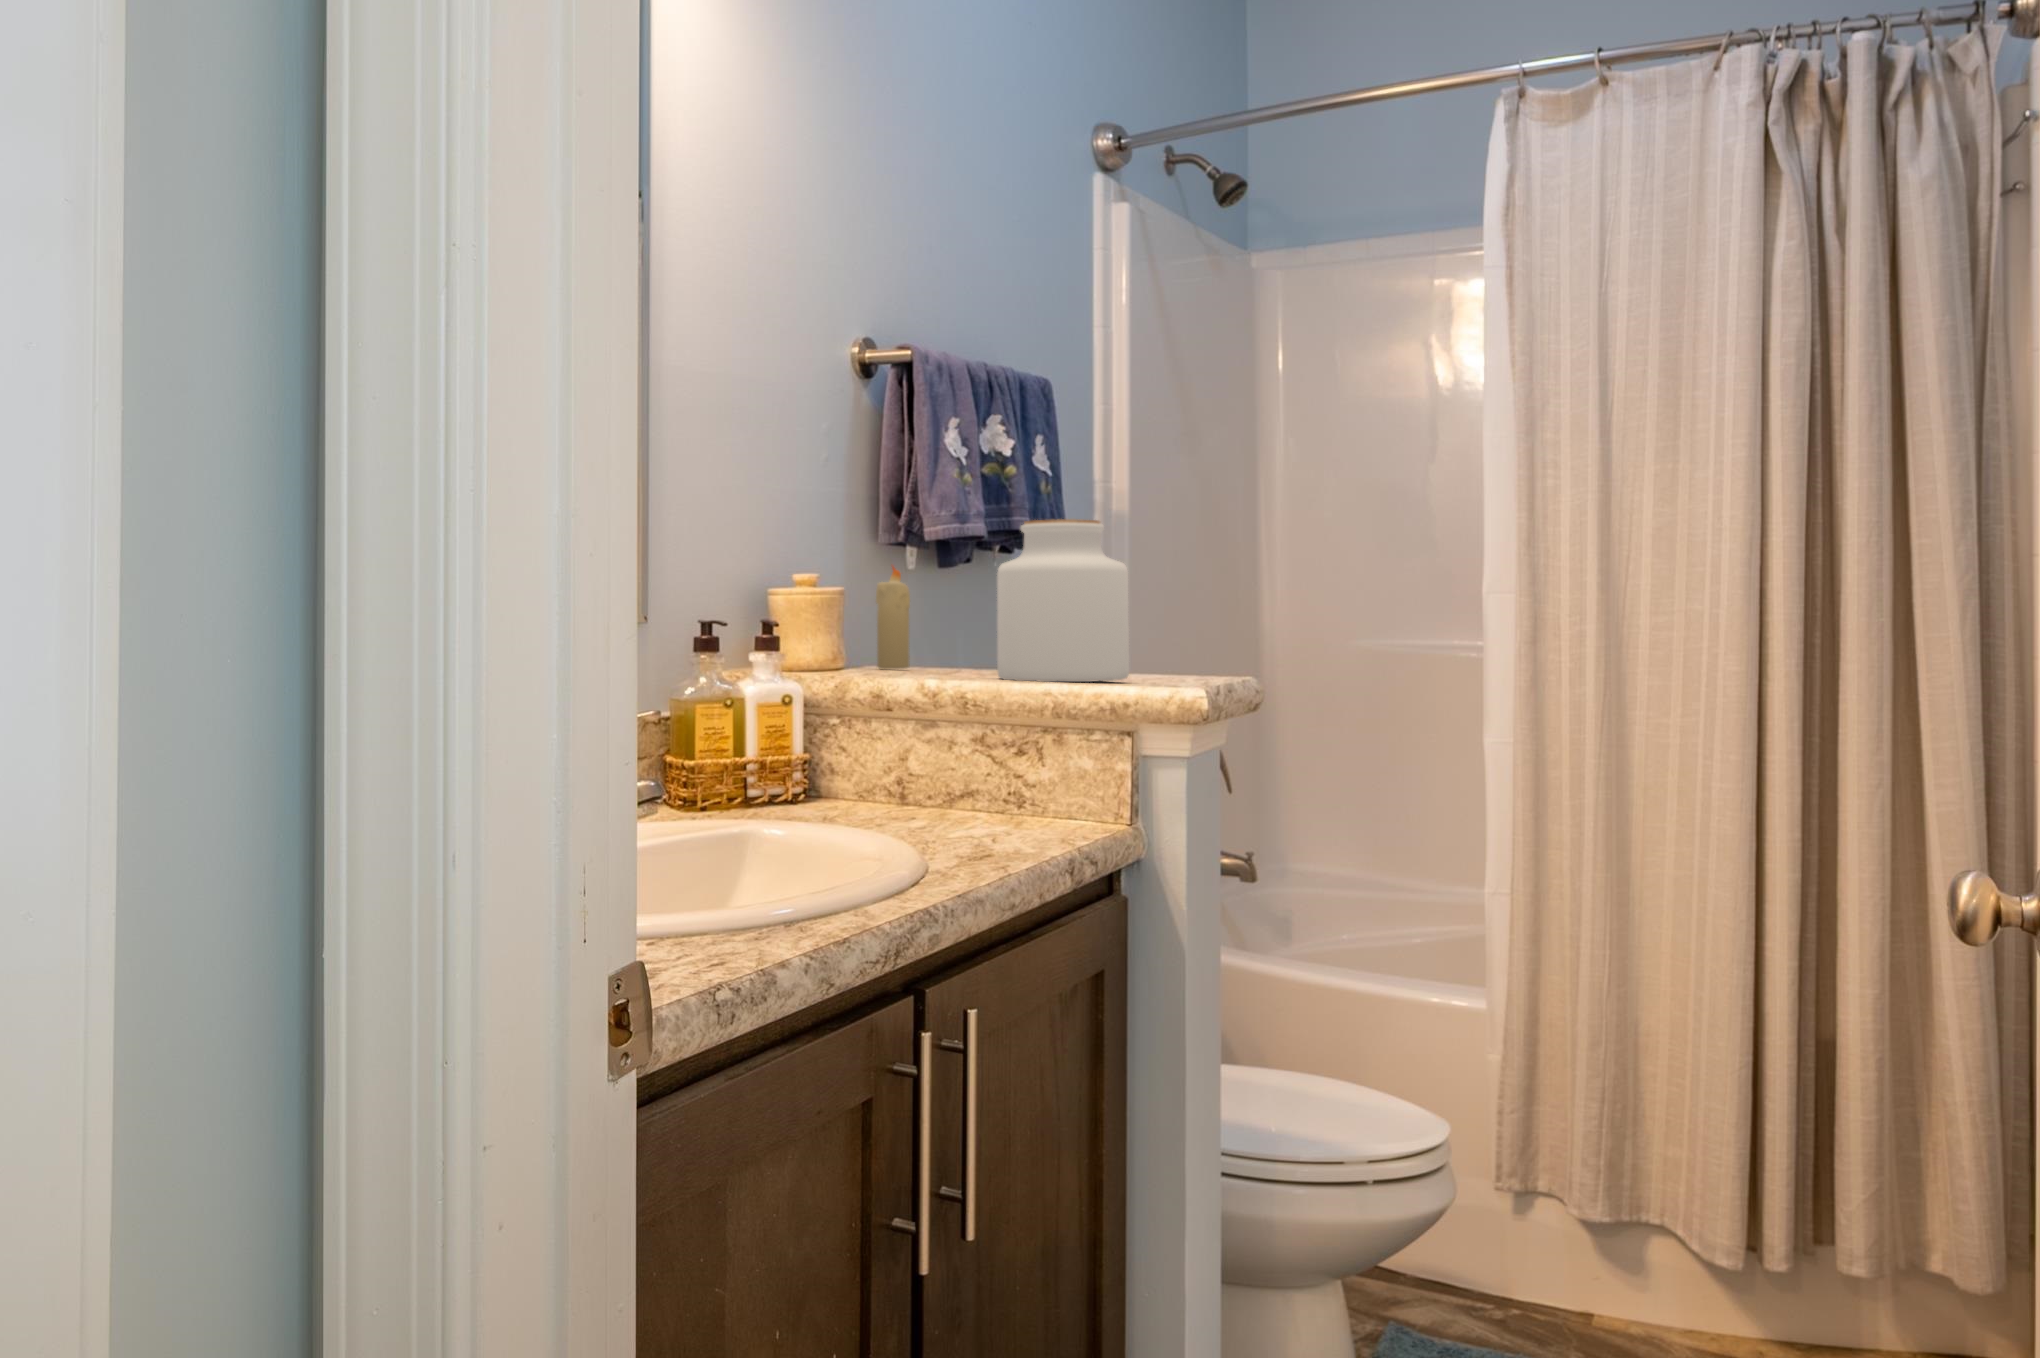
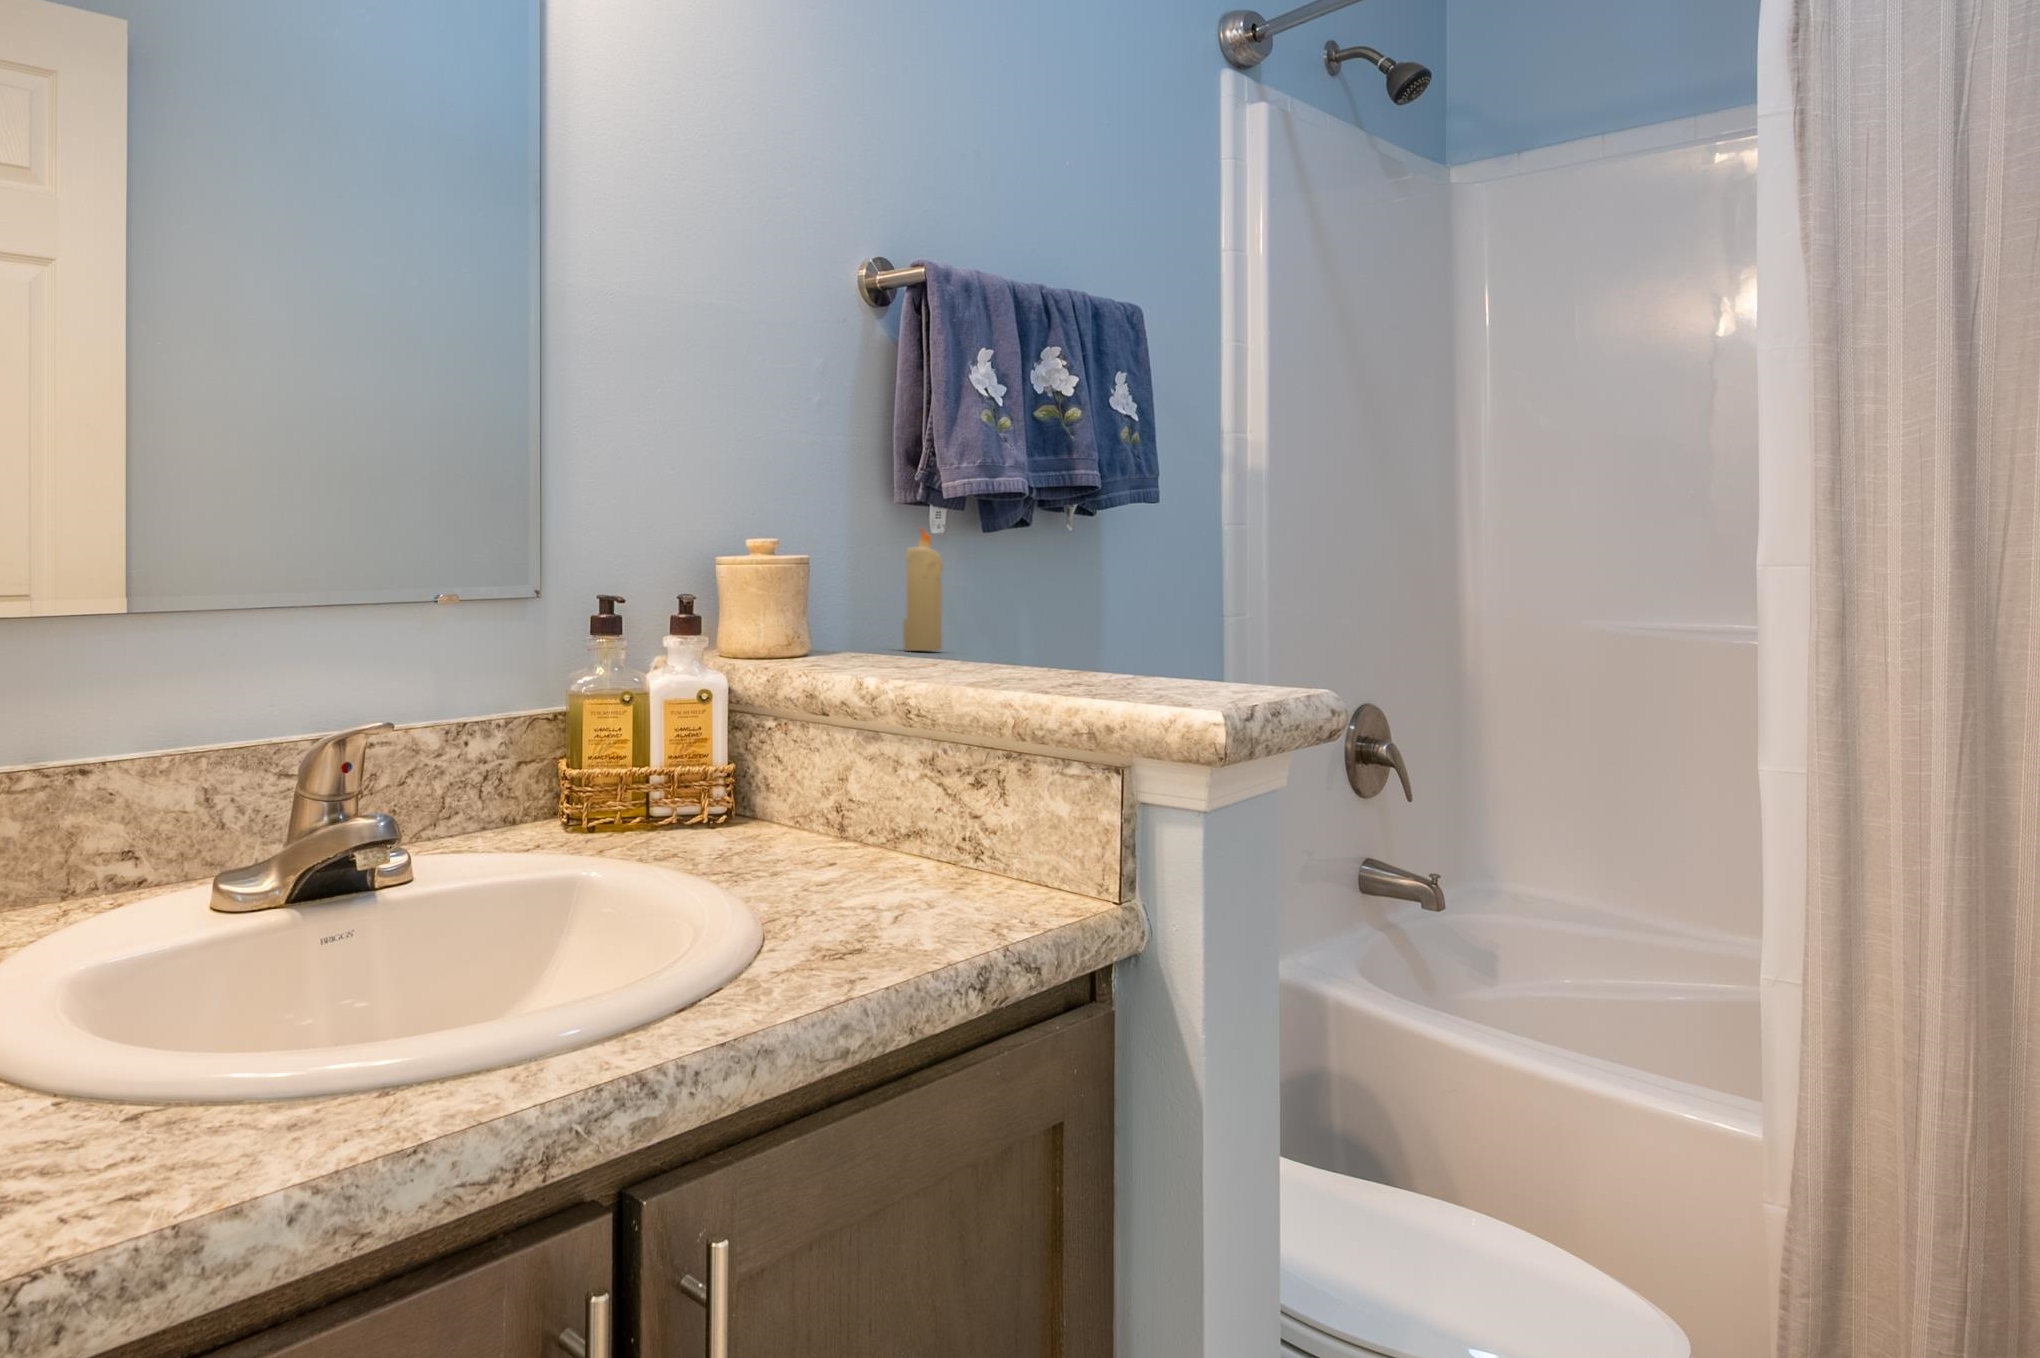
jar: present [997,519,1129,682] -> none [963,465,1145,689]

